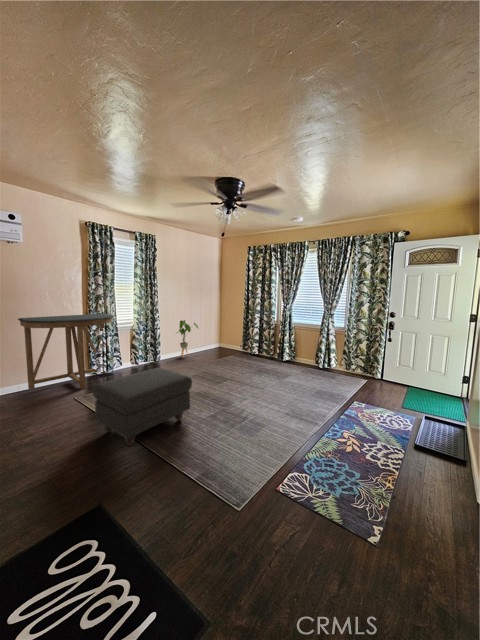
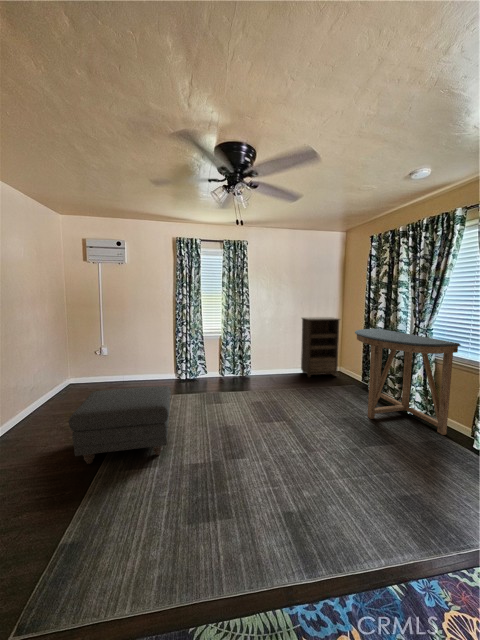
bookshelf: none [198,305,226,353] -> present [301,317,340,377]
console table: present [18,314,114,389] -> present [355,329,461,435]
house plant: present [179,320,198,357] -> none [268,333,295,377]

